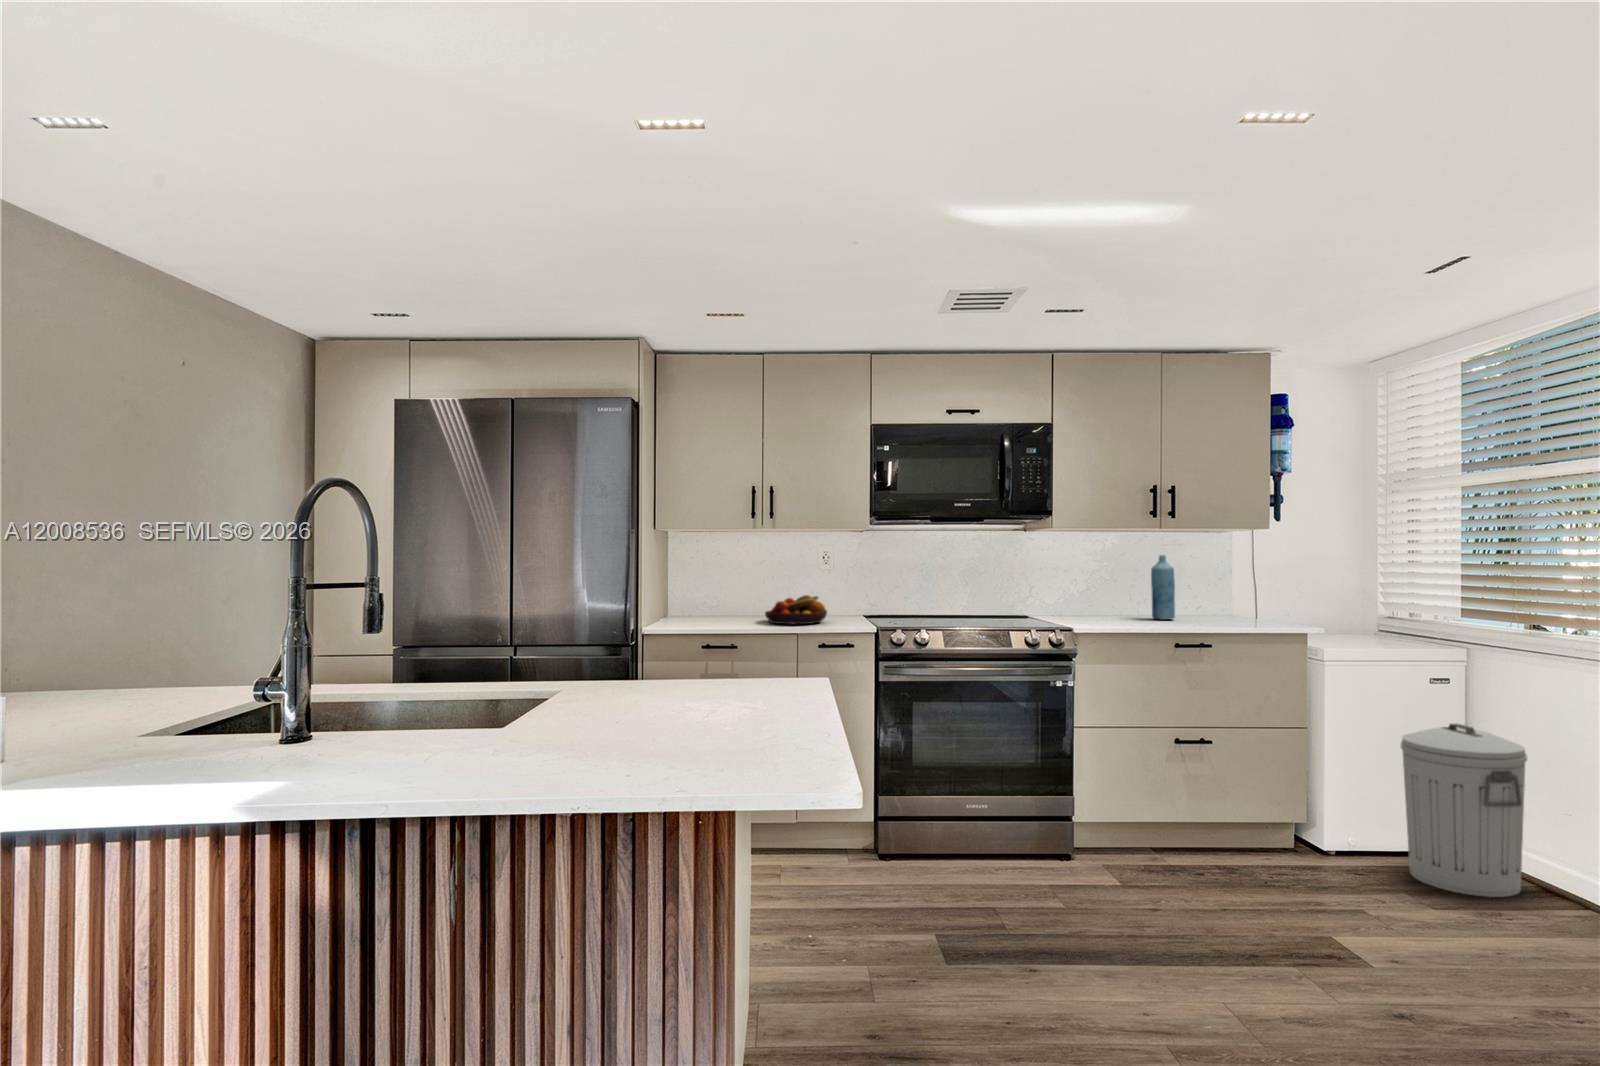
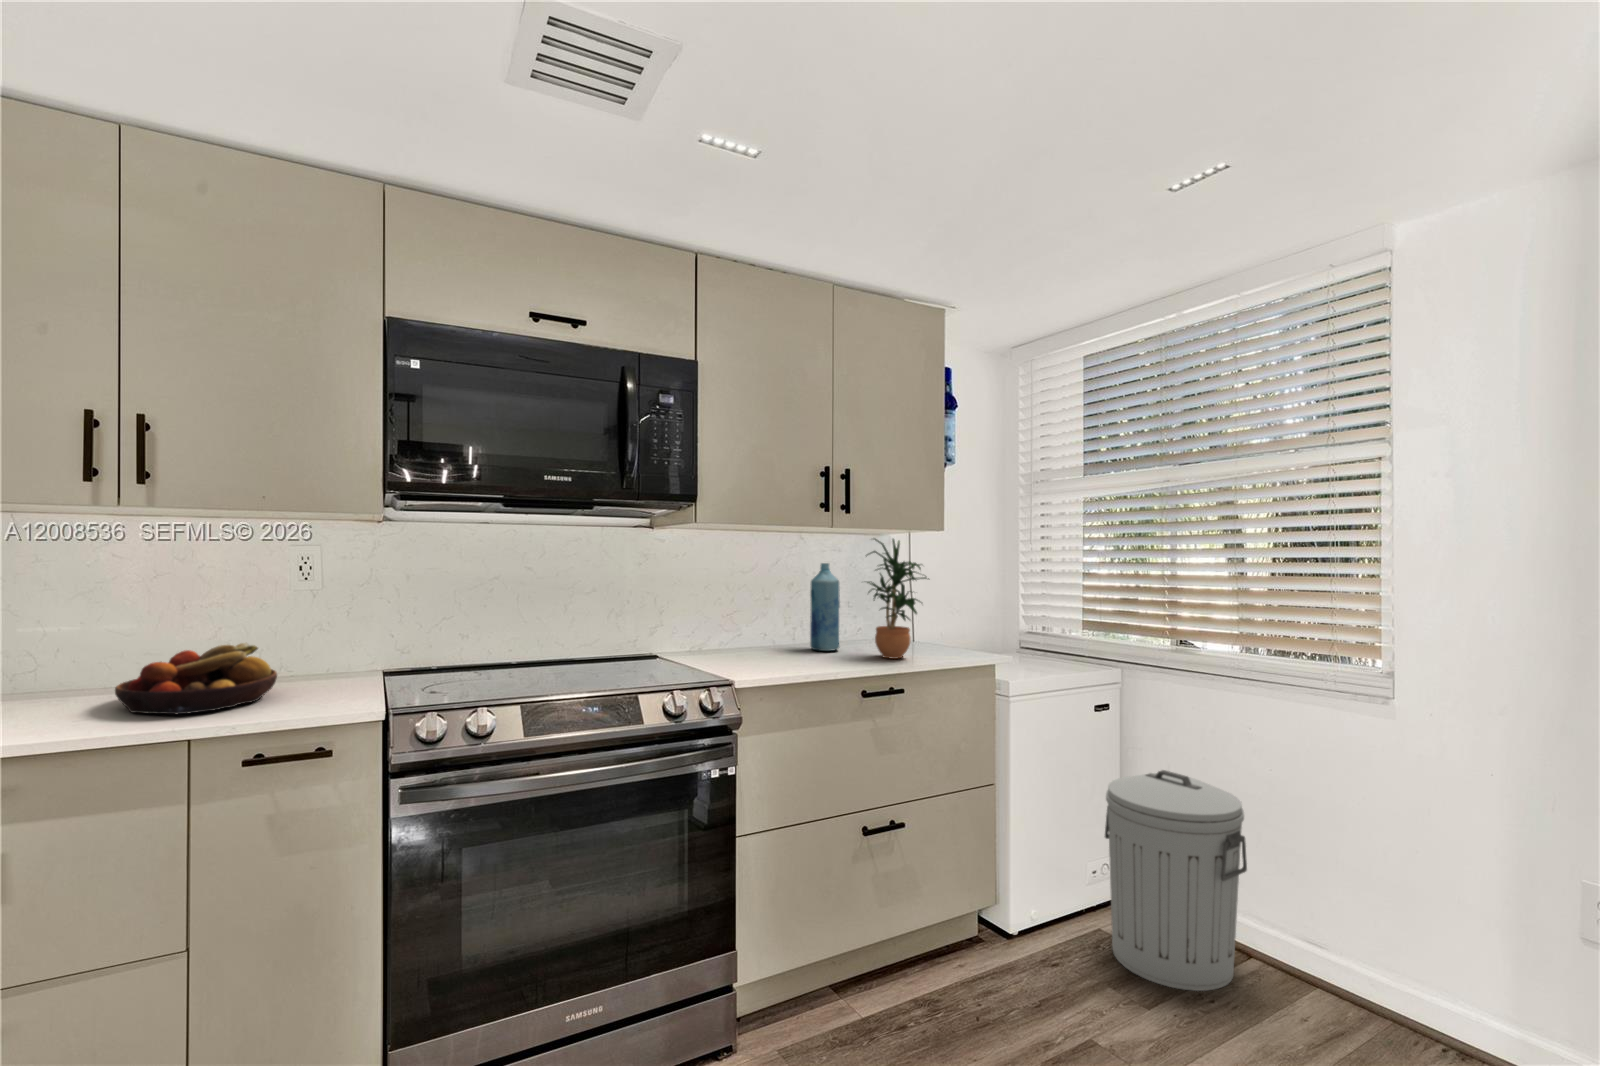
potted plant: none [1186,535,1240,625] -> present [867,538,929,659]

